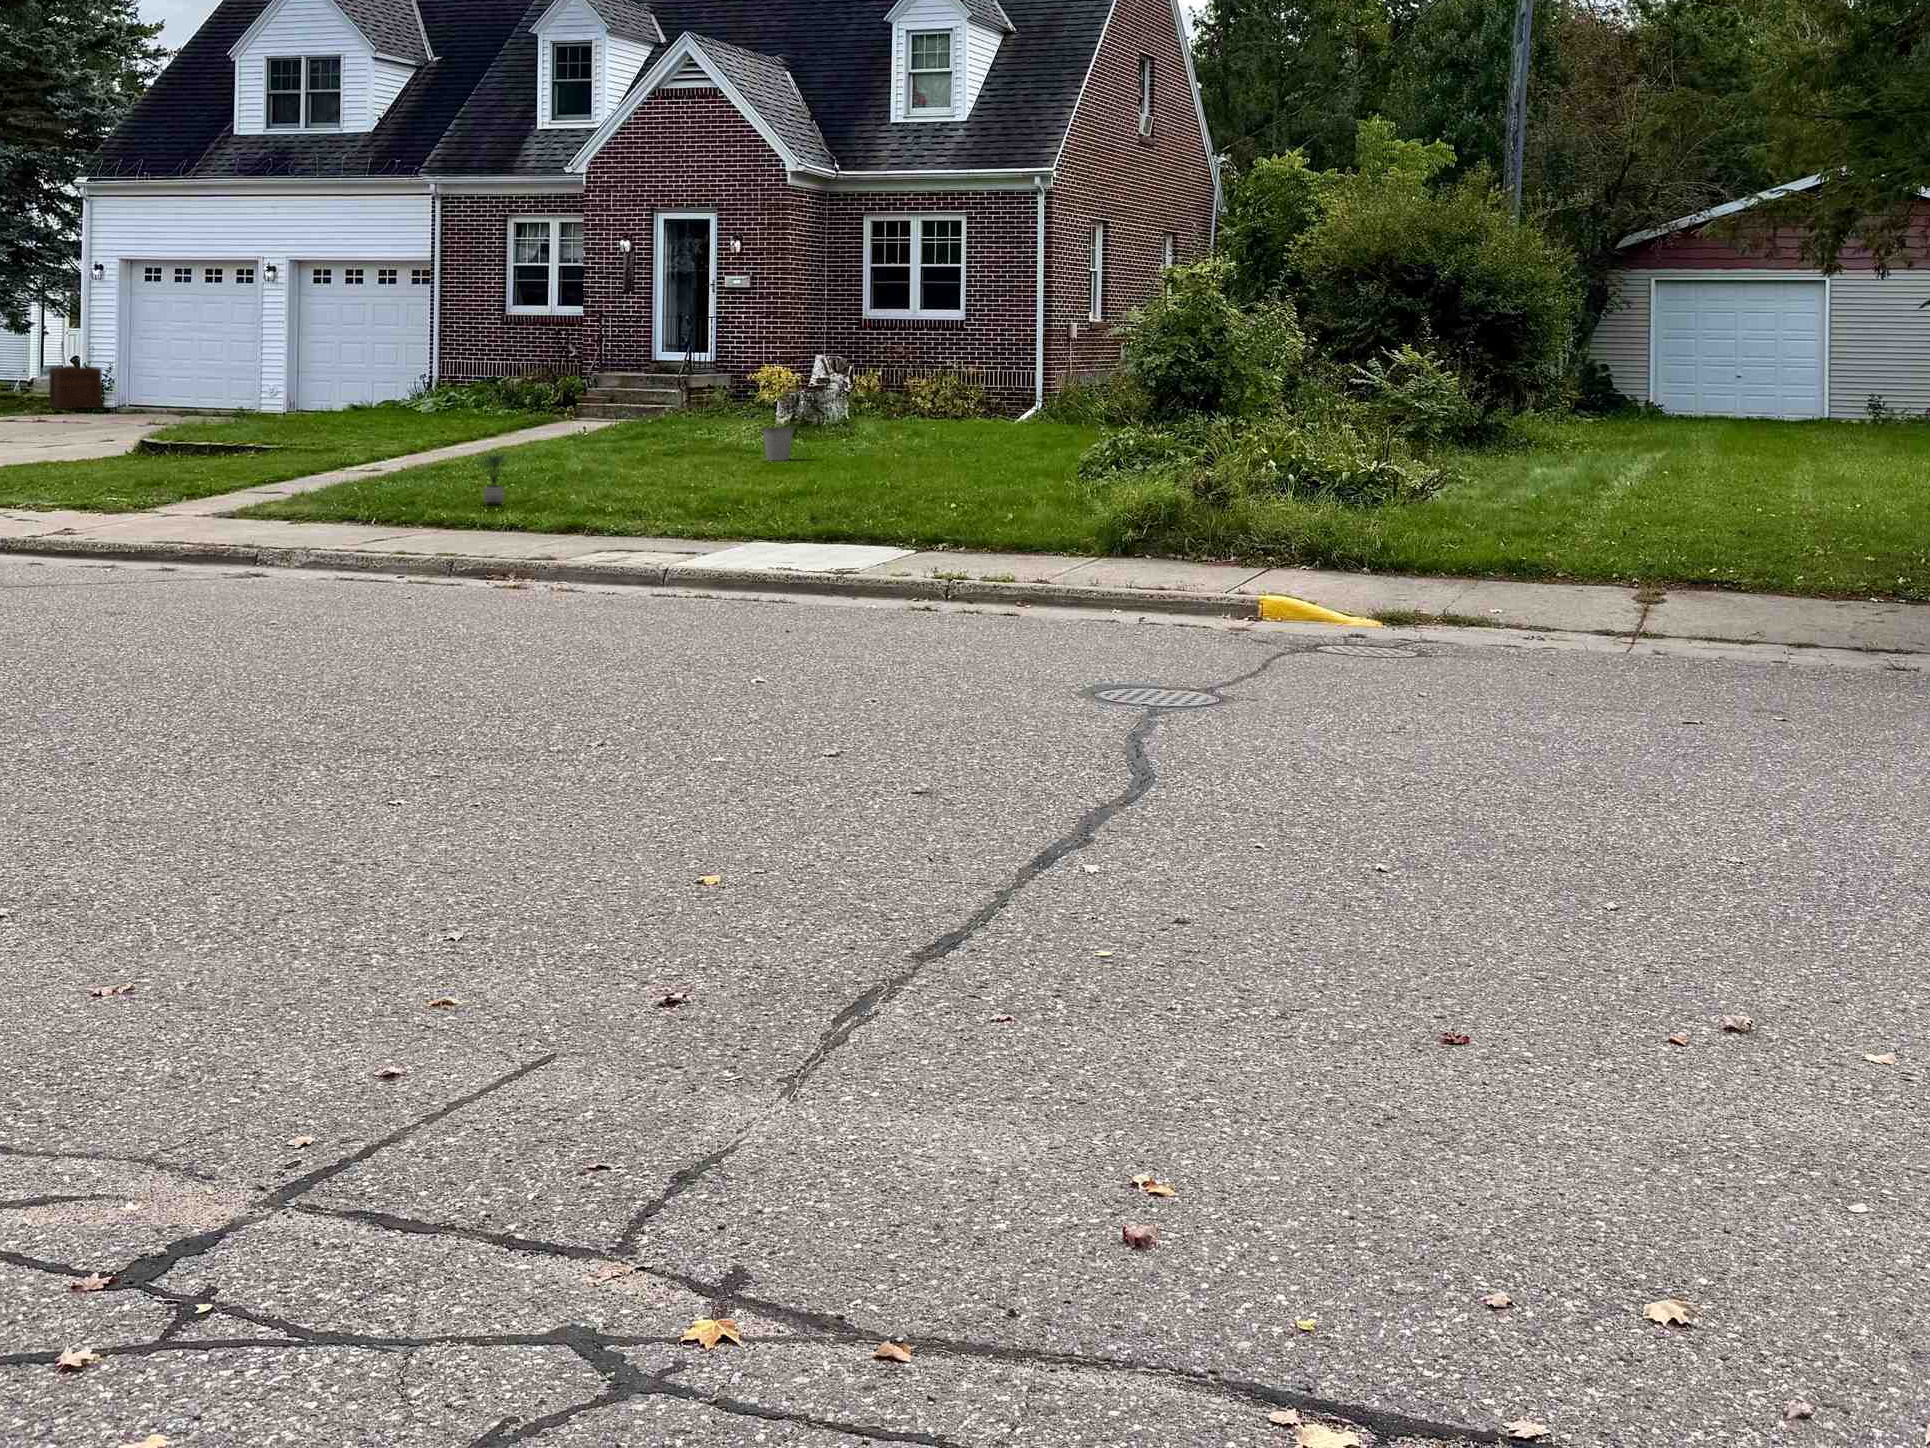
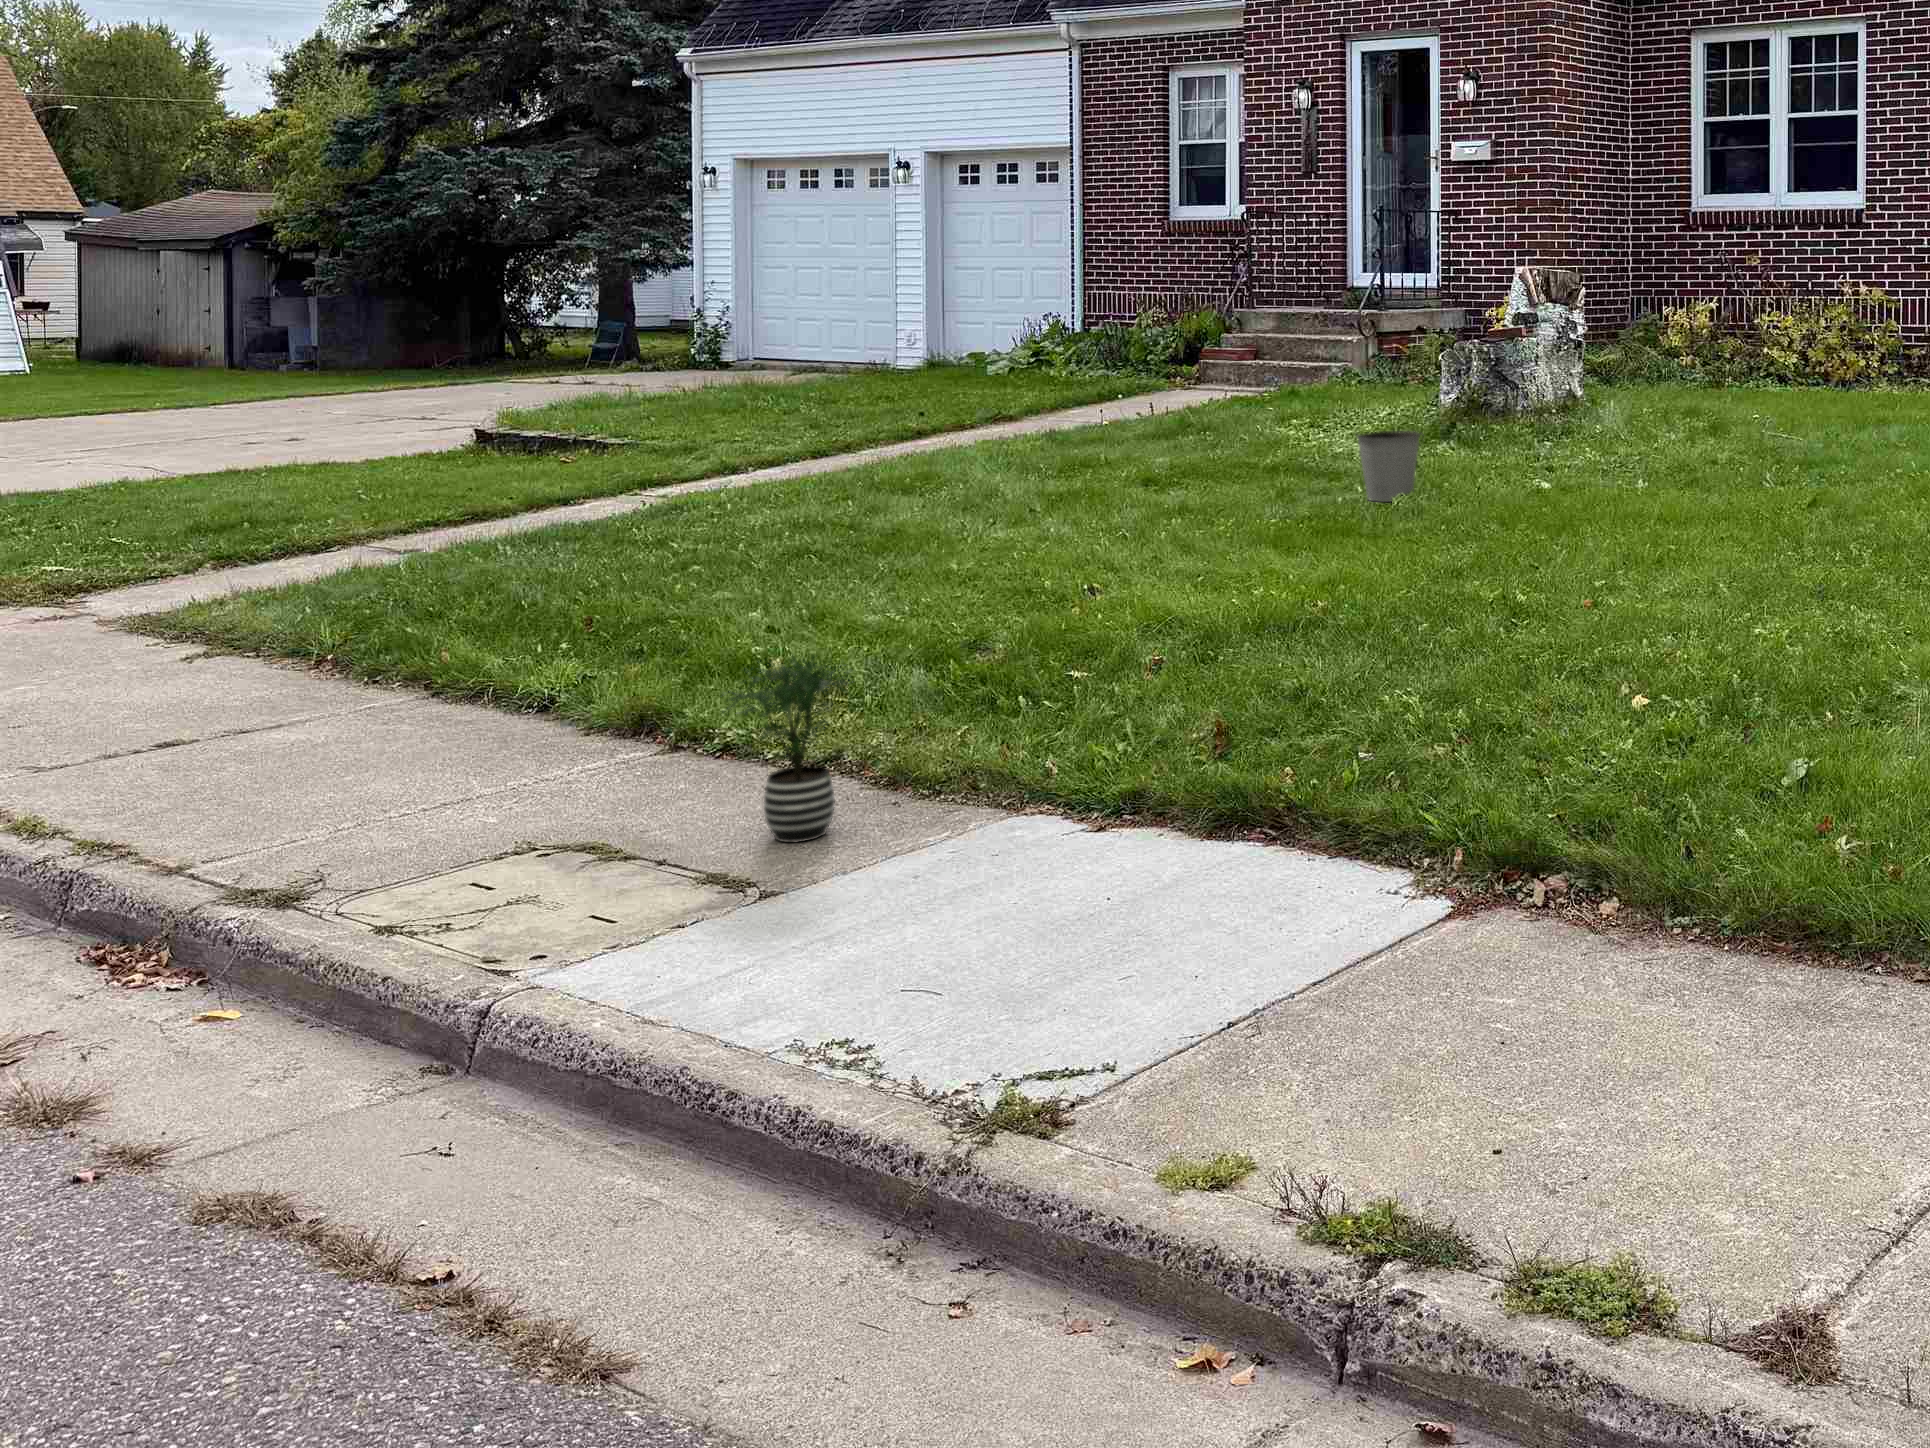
wooden crate: present [49,367,102,409] -> none [656,306,718,365]
potted plant: present [475,453,507,505] -> present [723,655,849,843]

